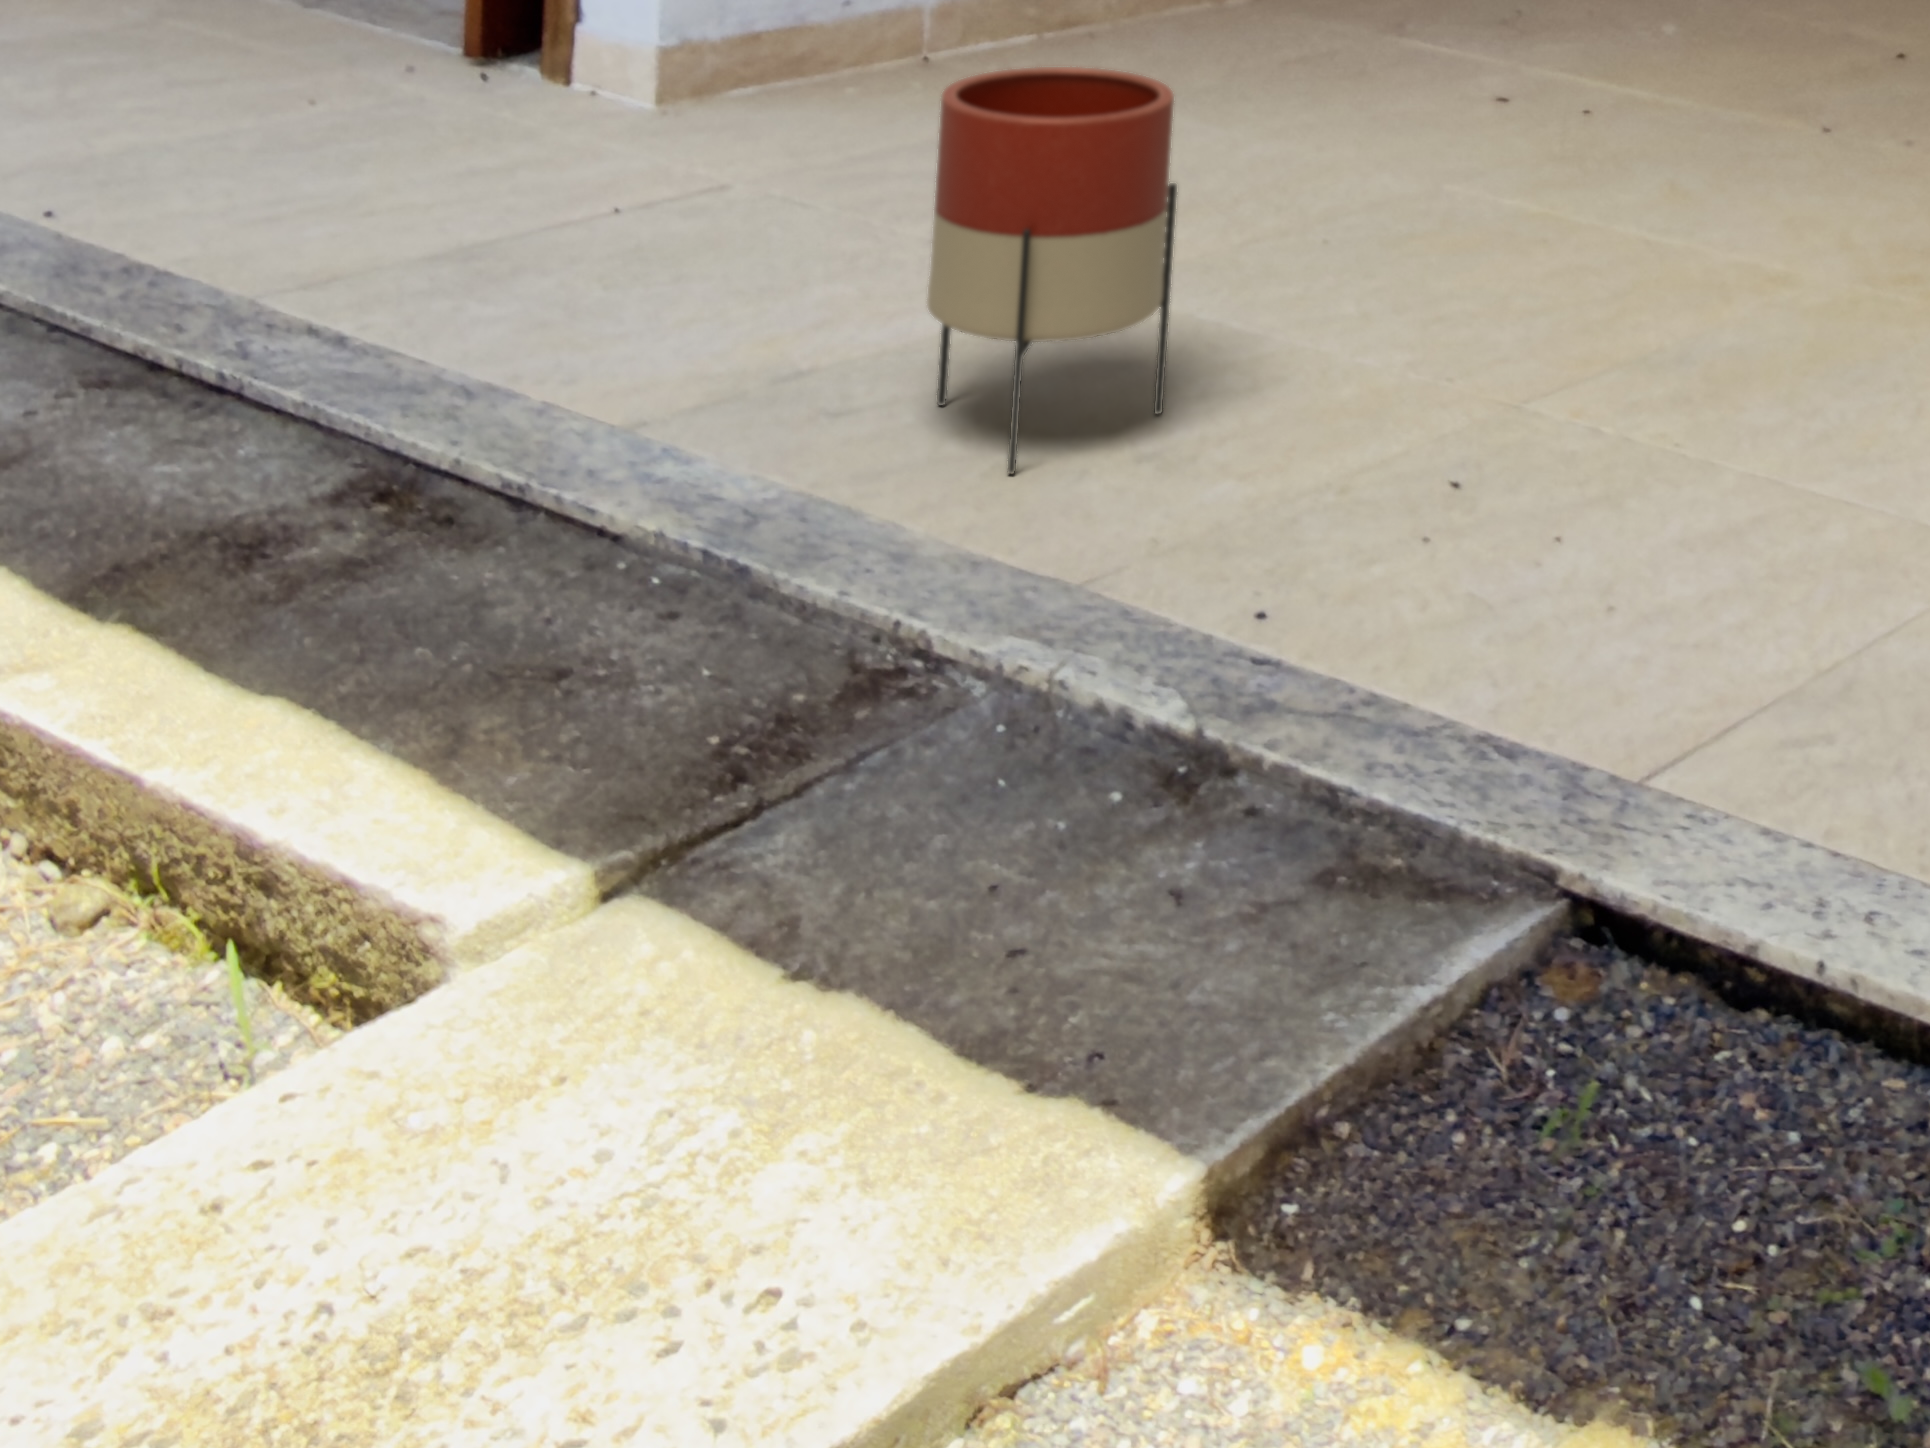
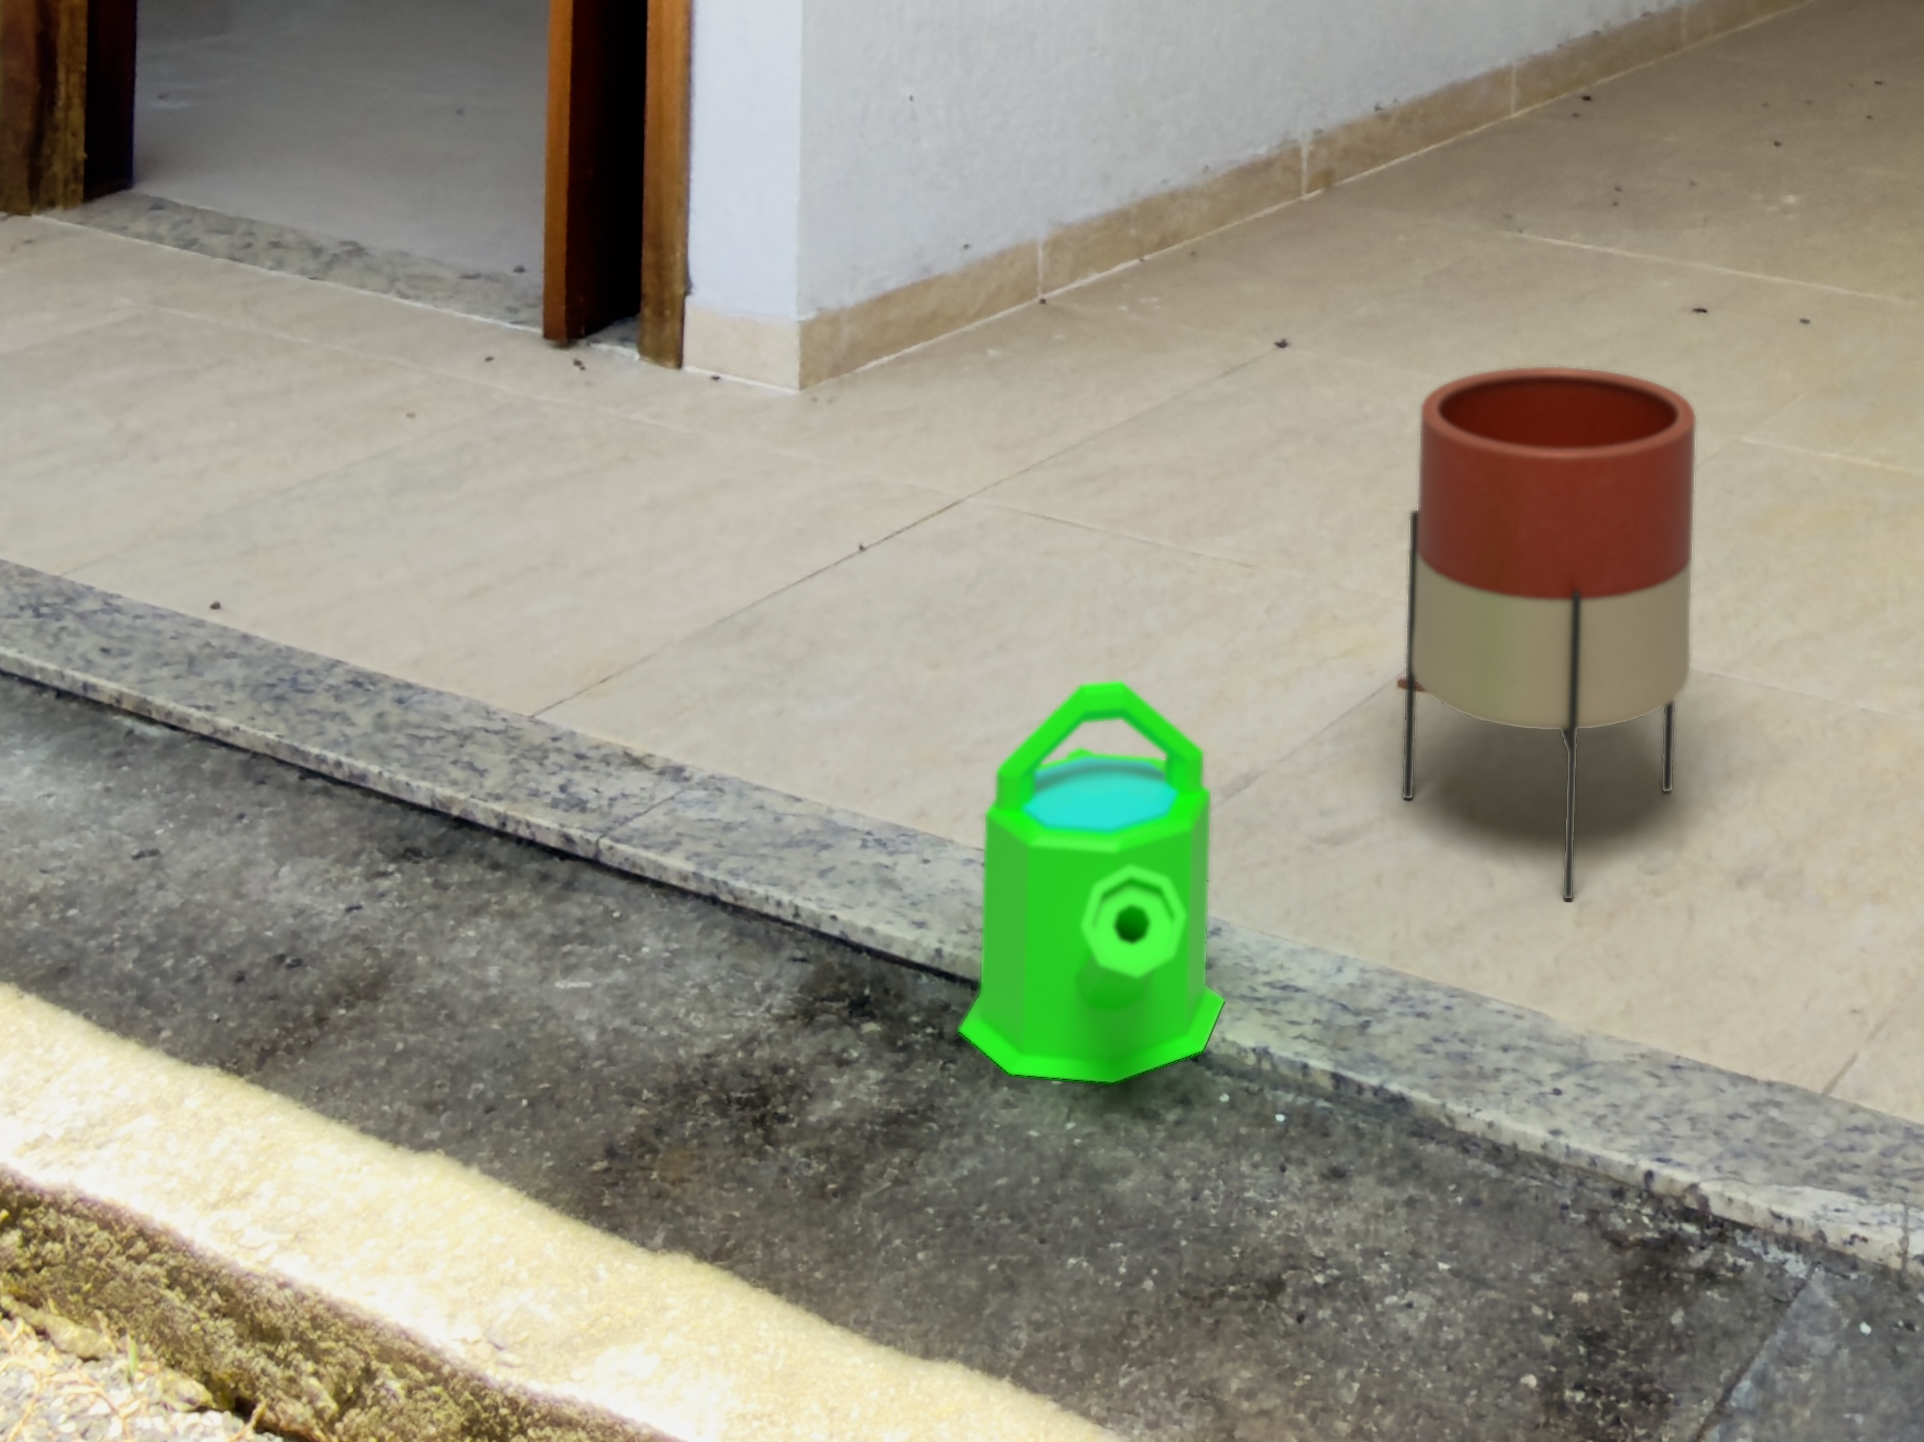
watering can: none [452,258,679,558] -> present [960,681,1224,1083]

